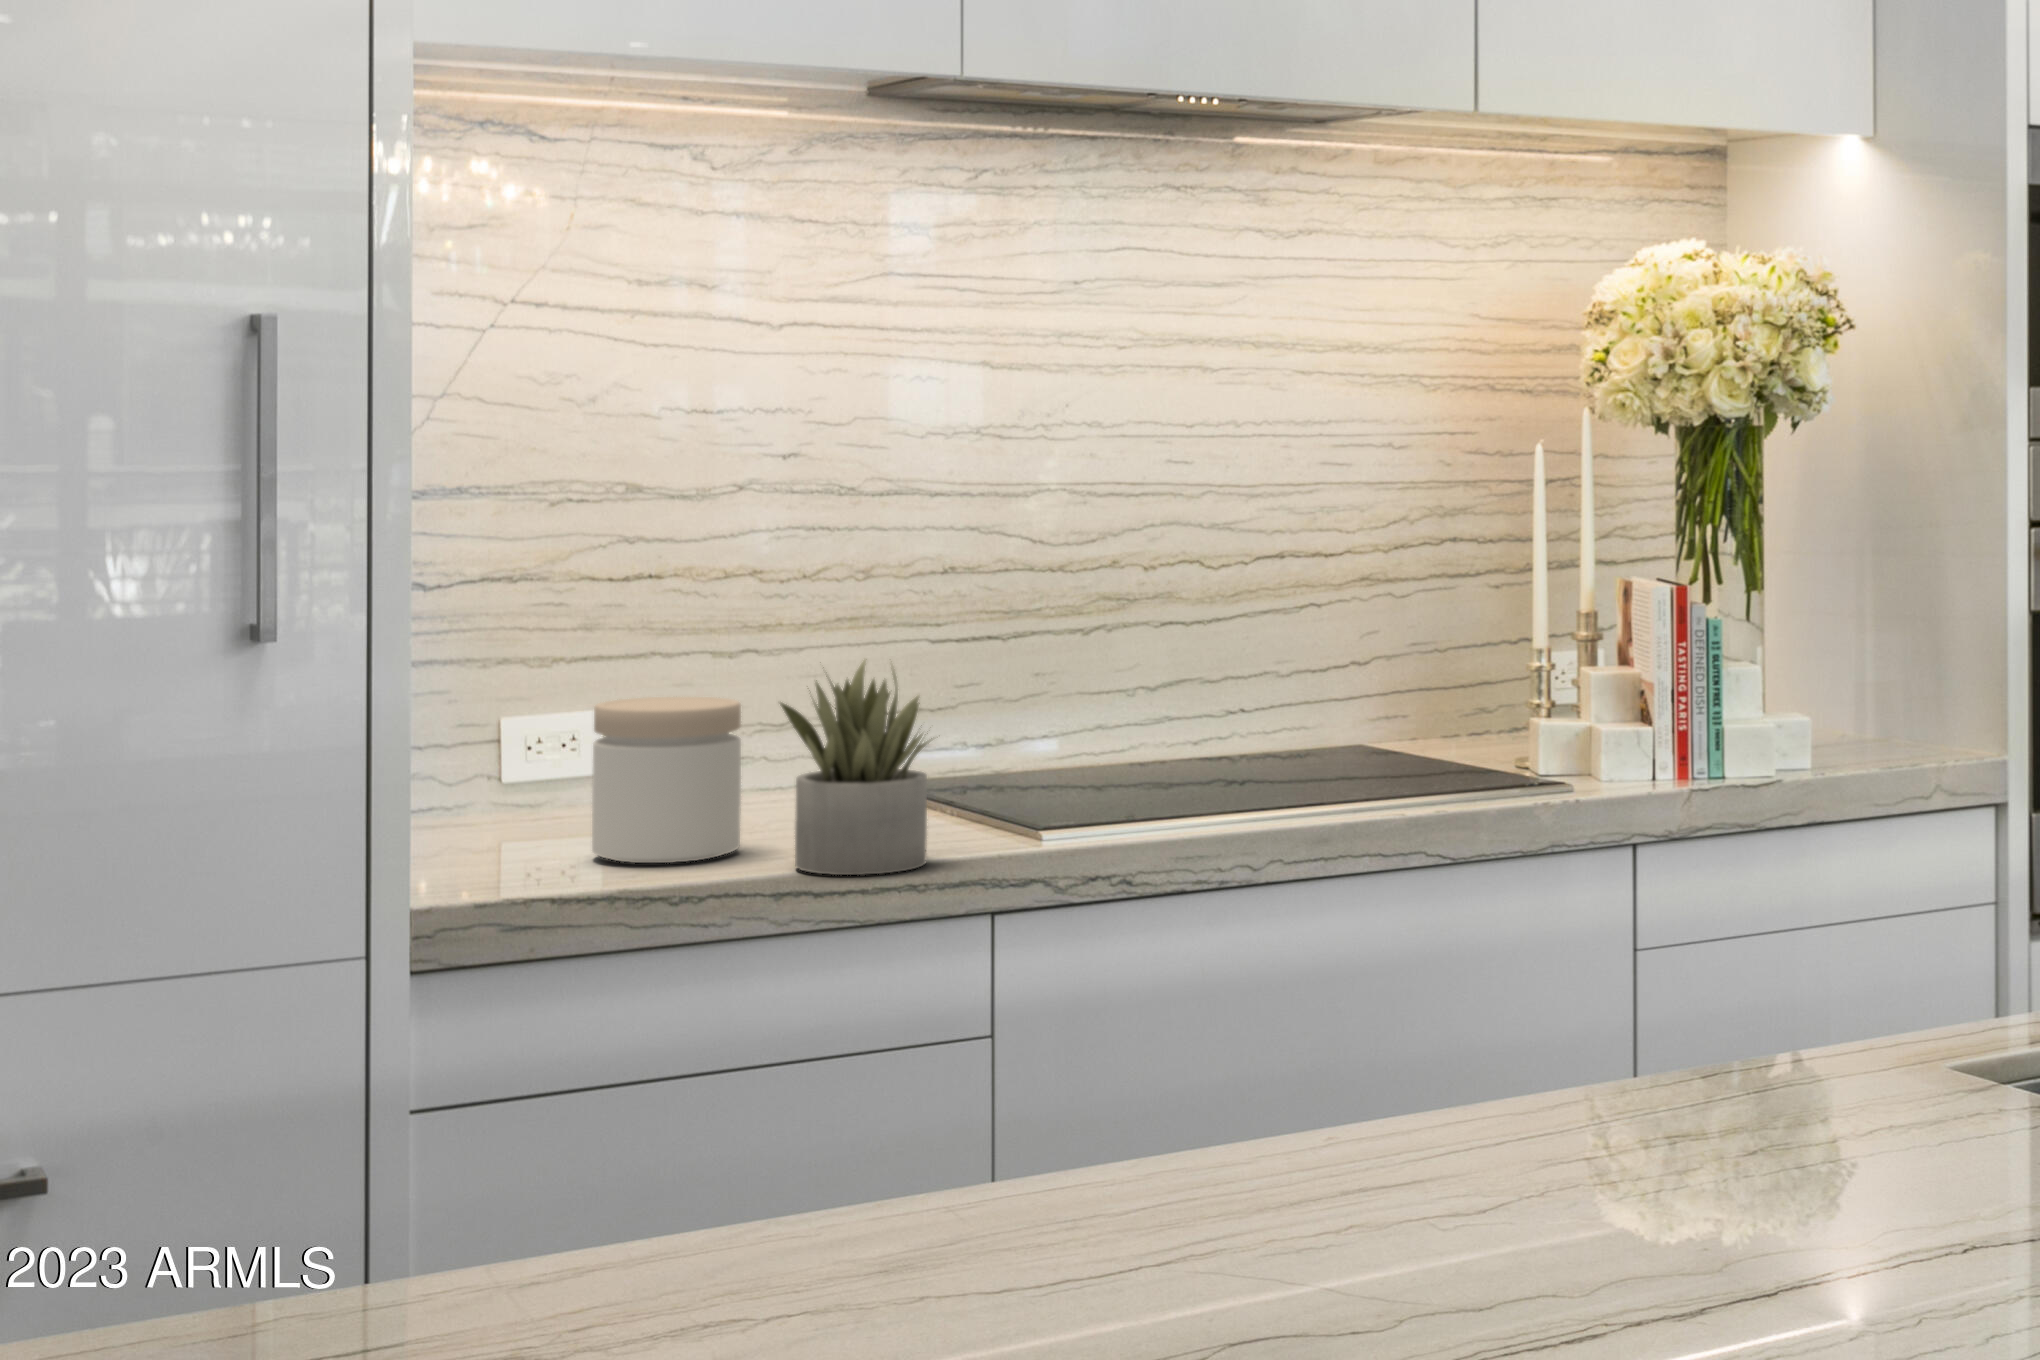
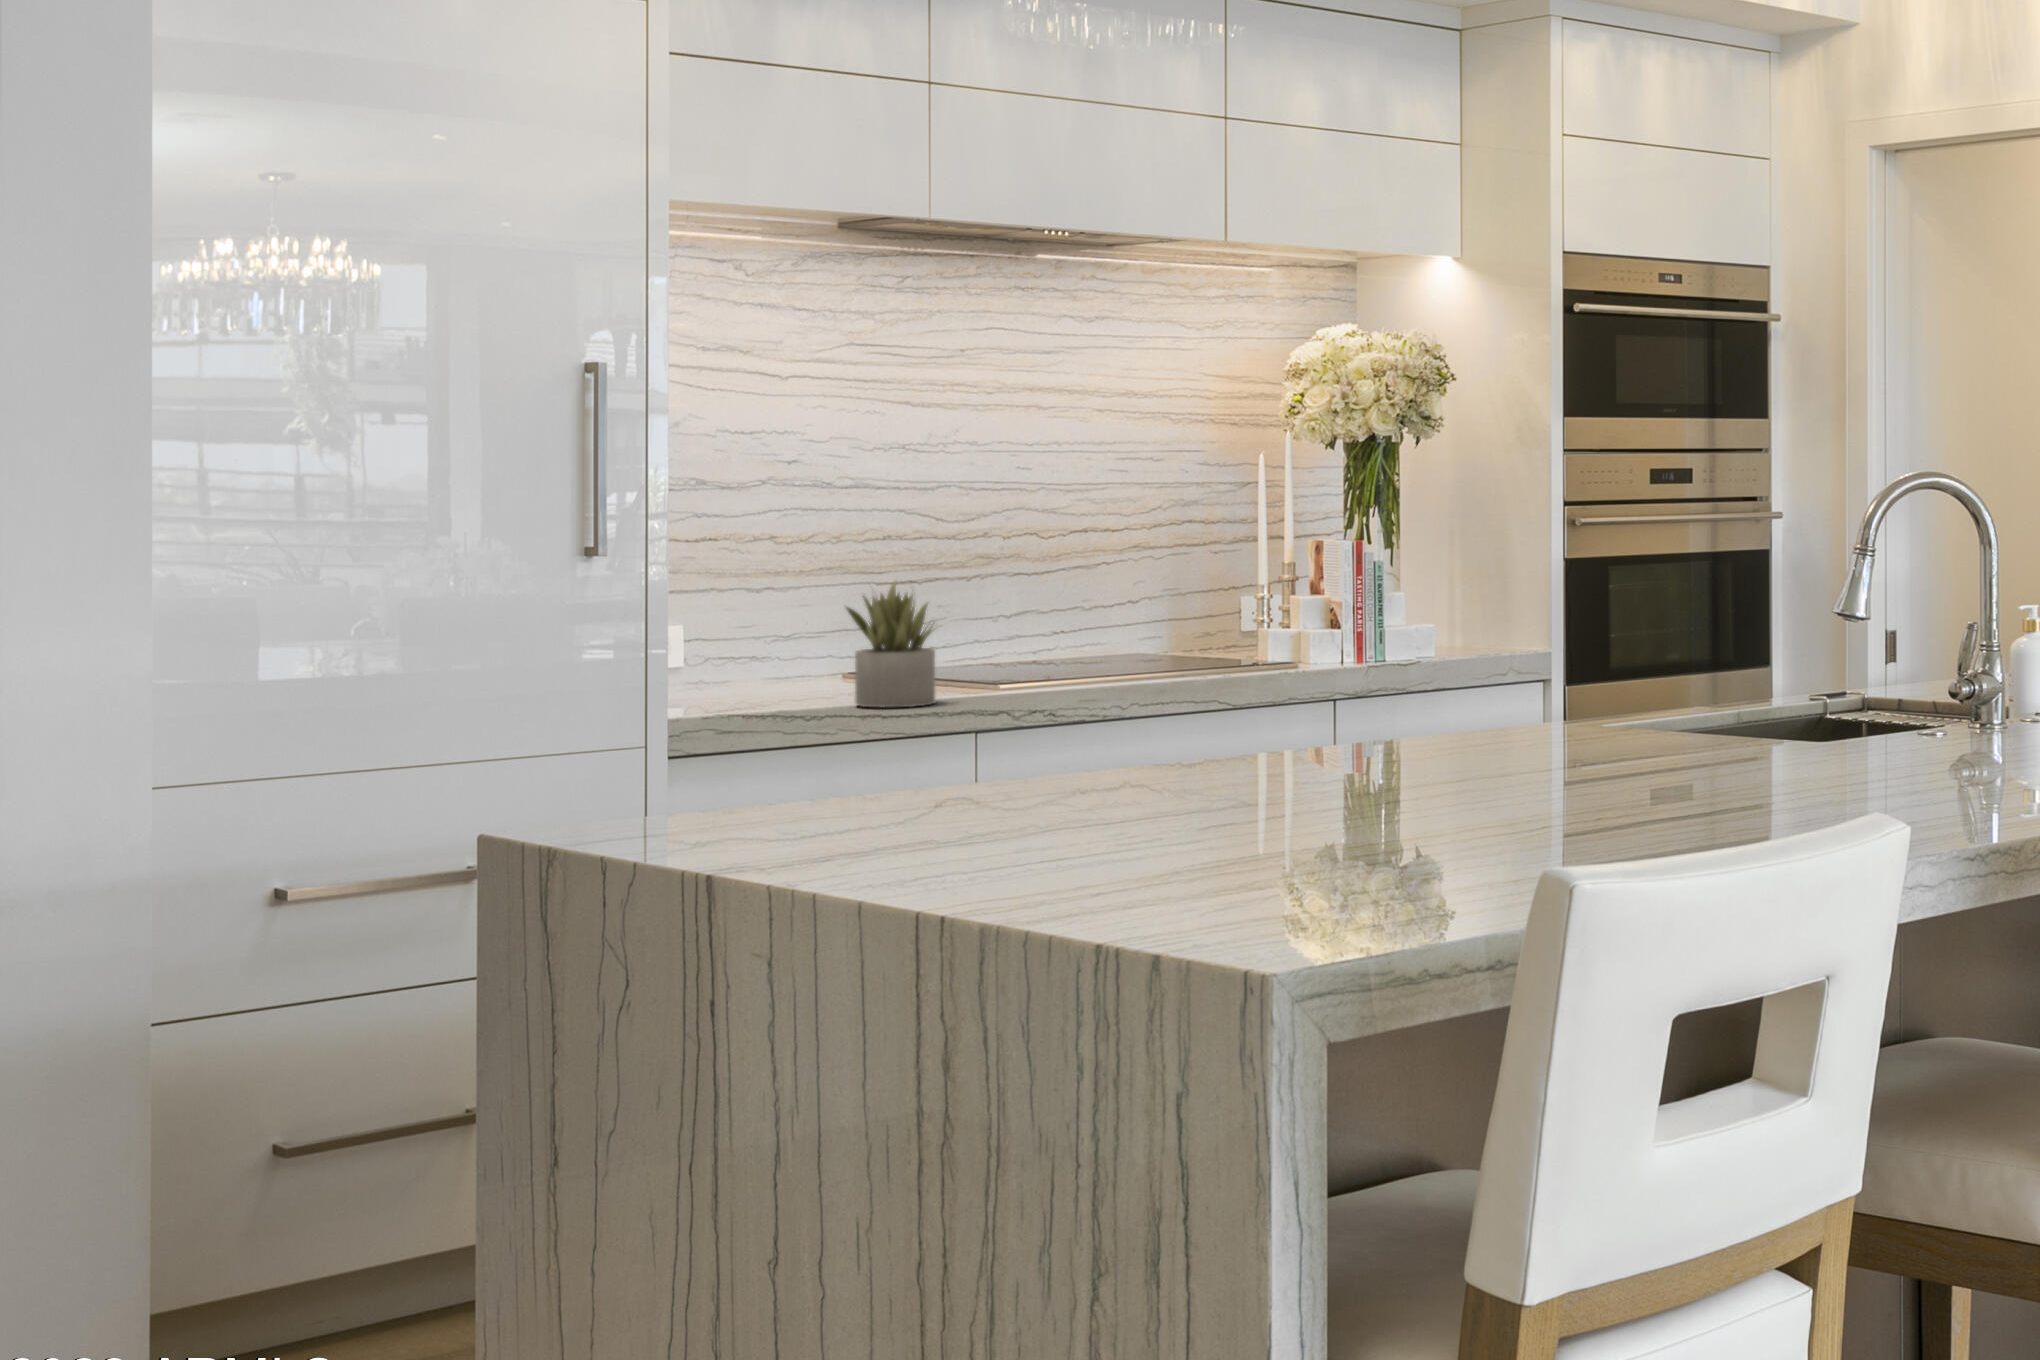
jar: present [592,697,741,863] -> none [717,609,809,707]

